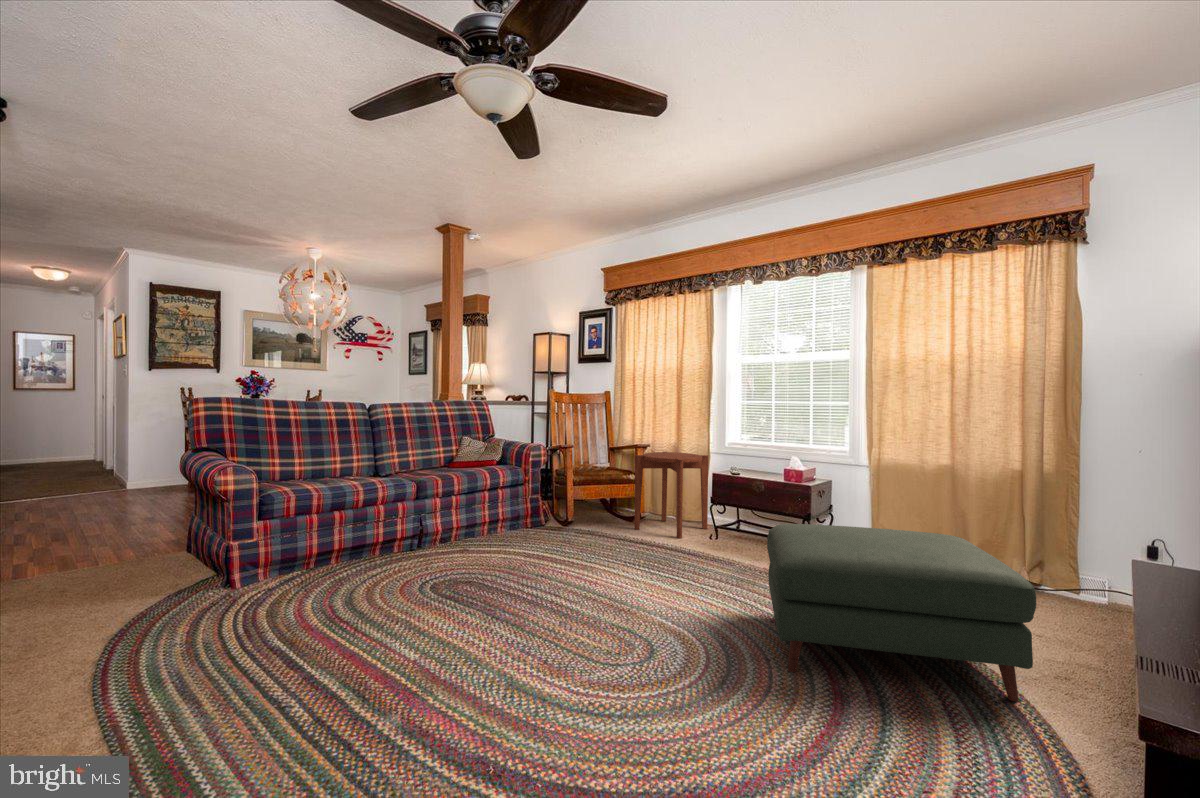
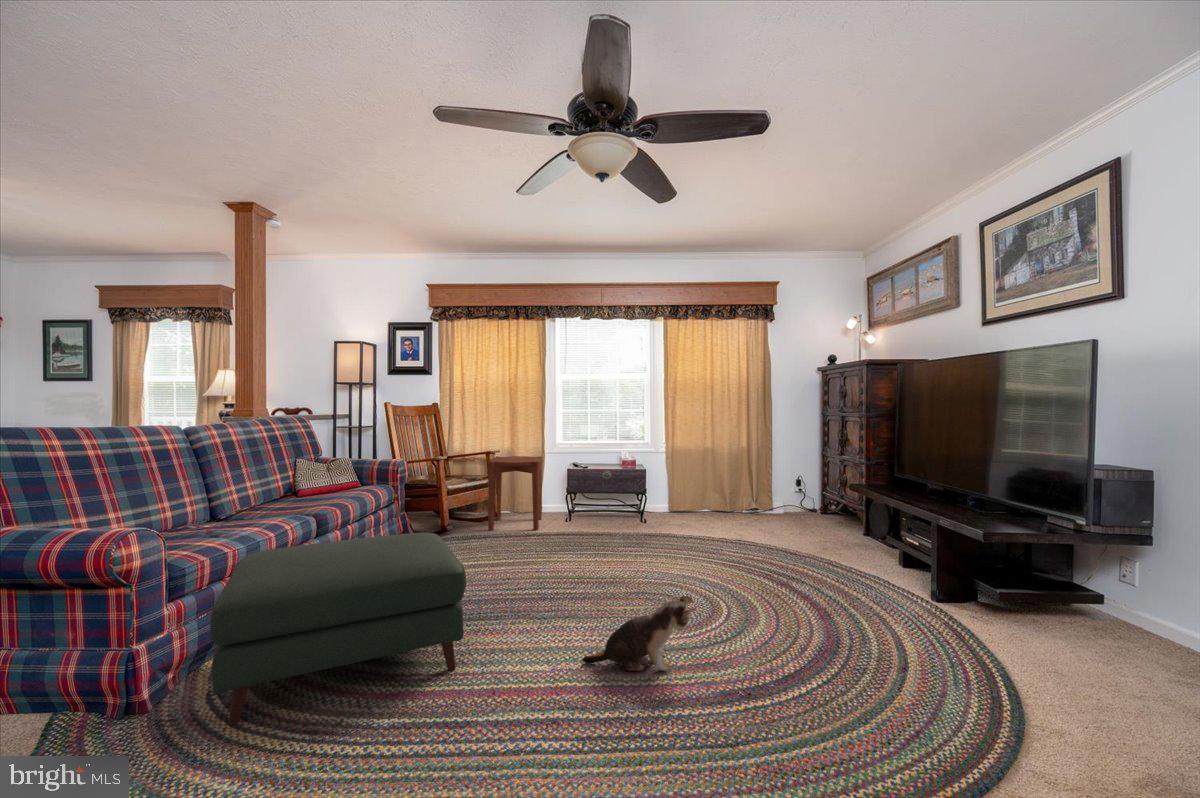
ottoman: present [767,524,1037,702] -> present [210,533,466,725]
plush toy: none [452,627,538,709] -> present [583,596,695,671]

